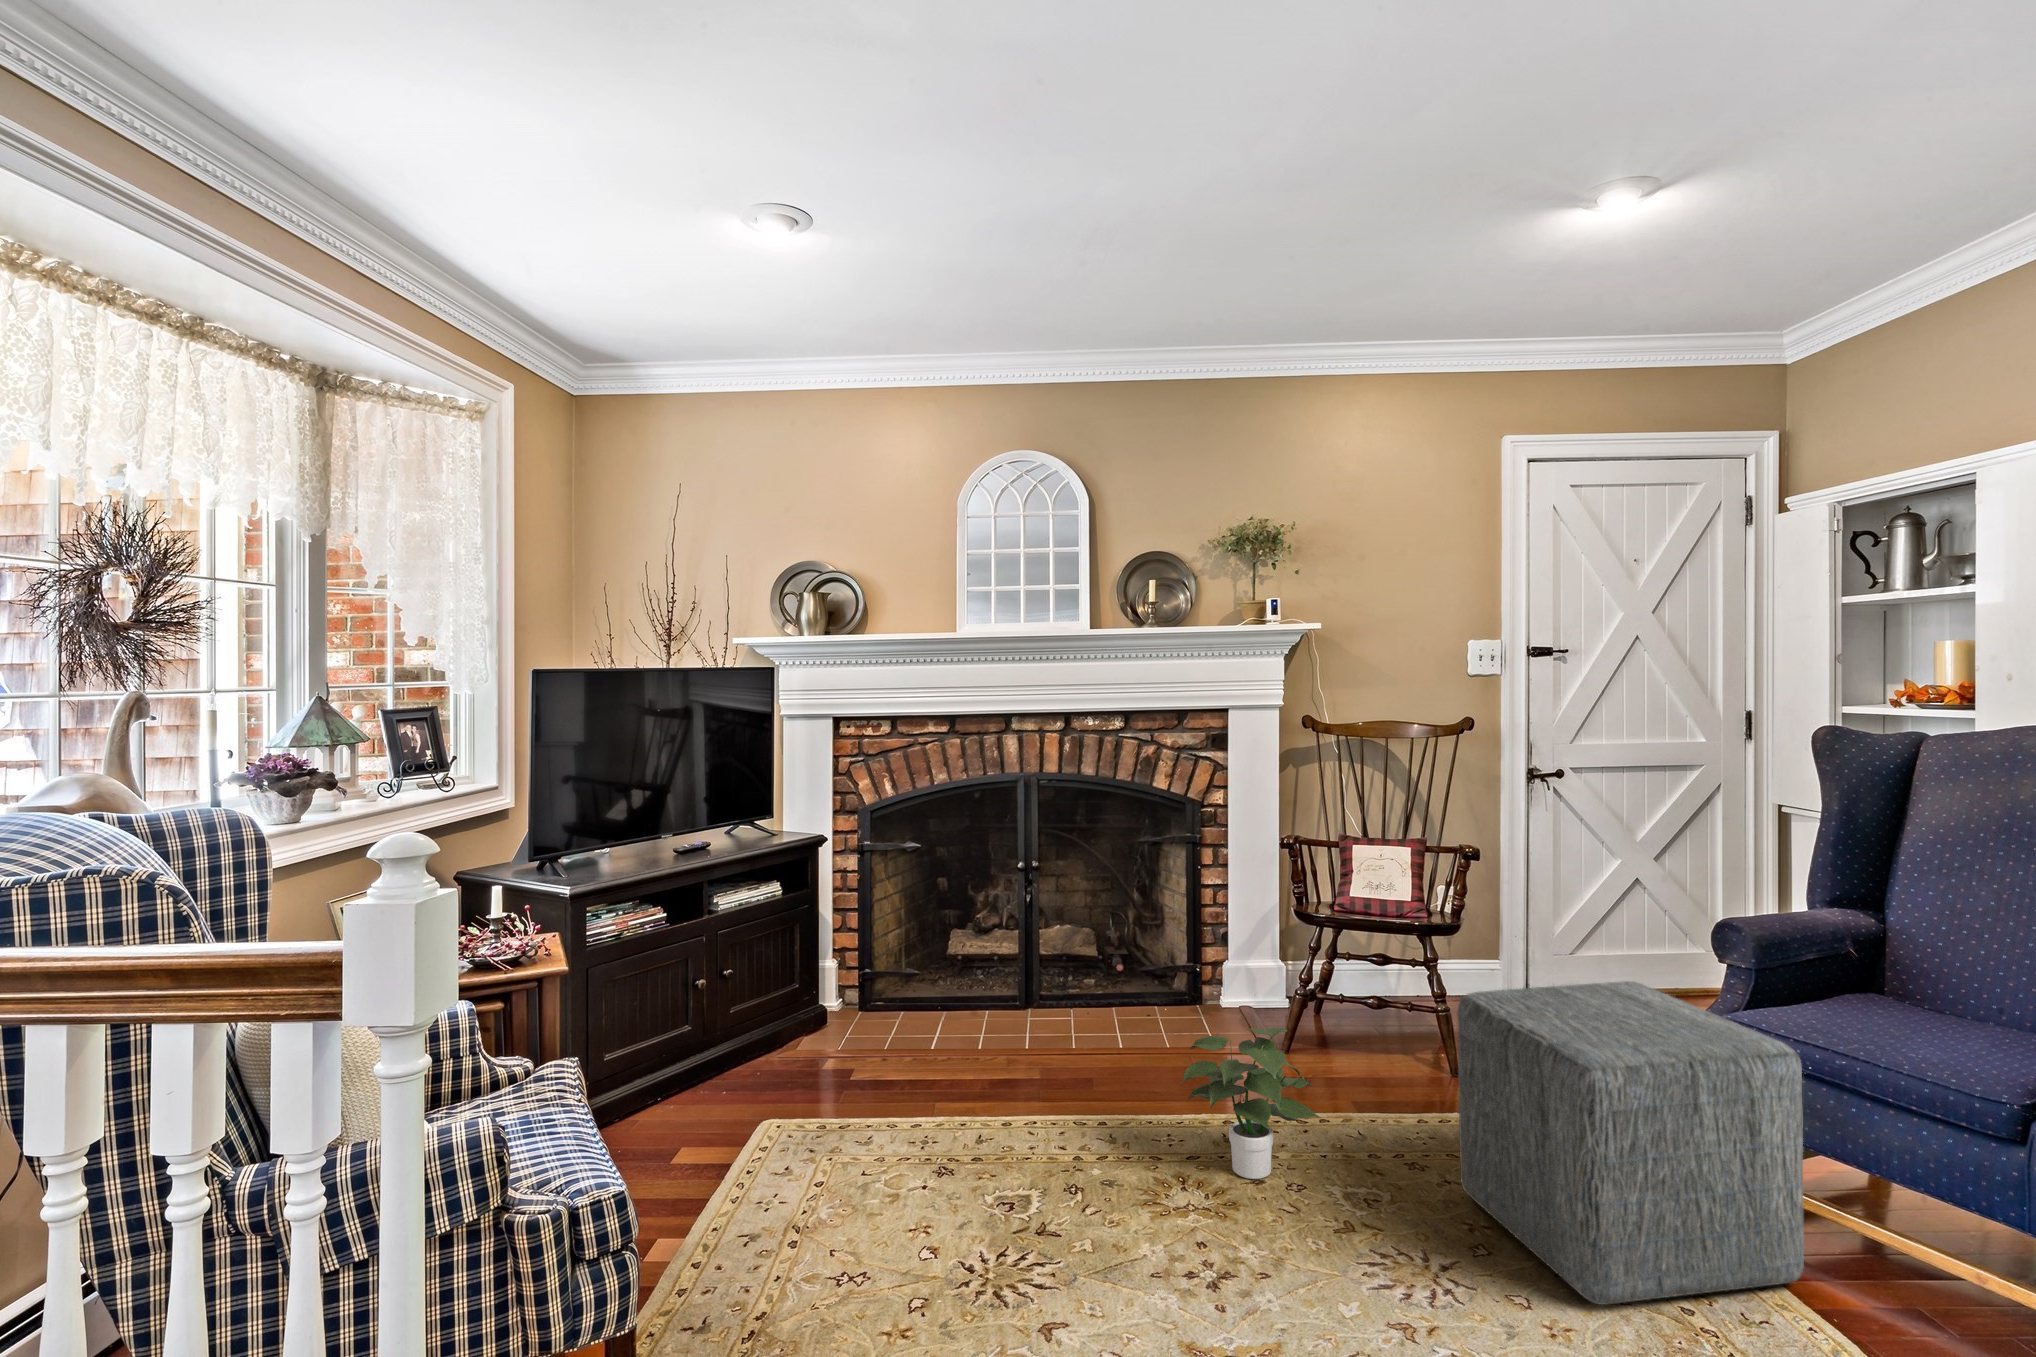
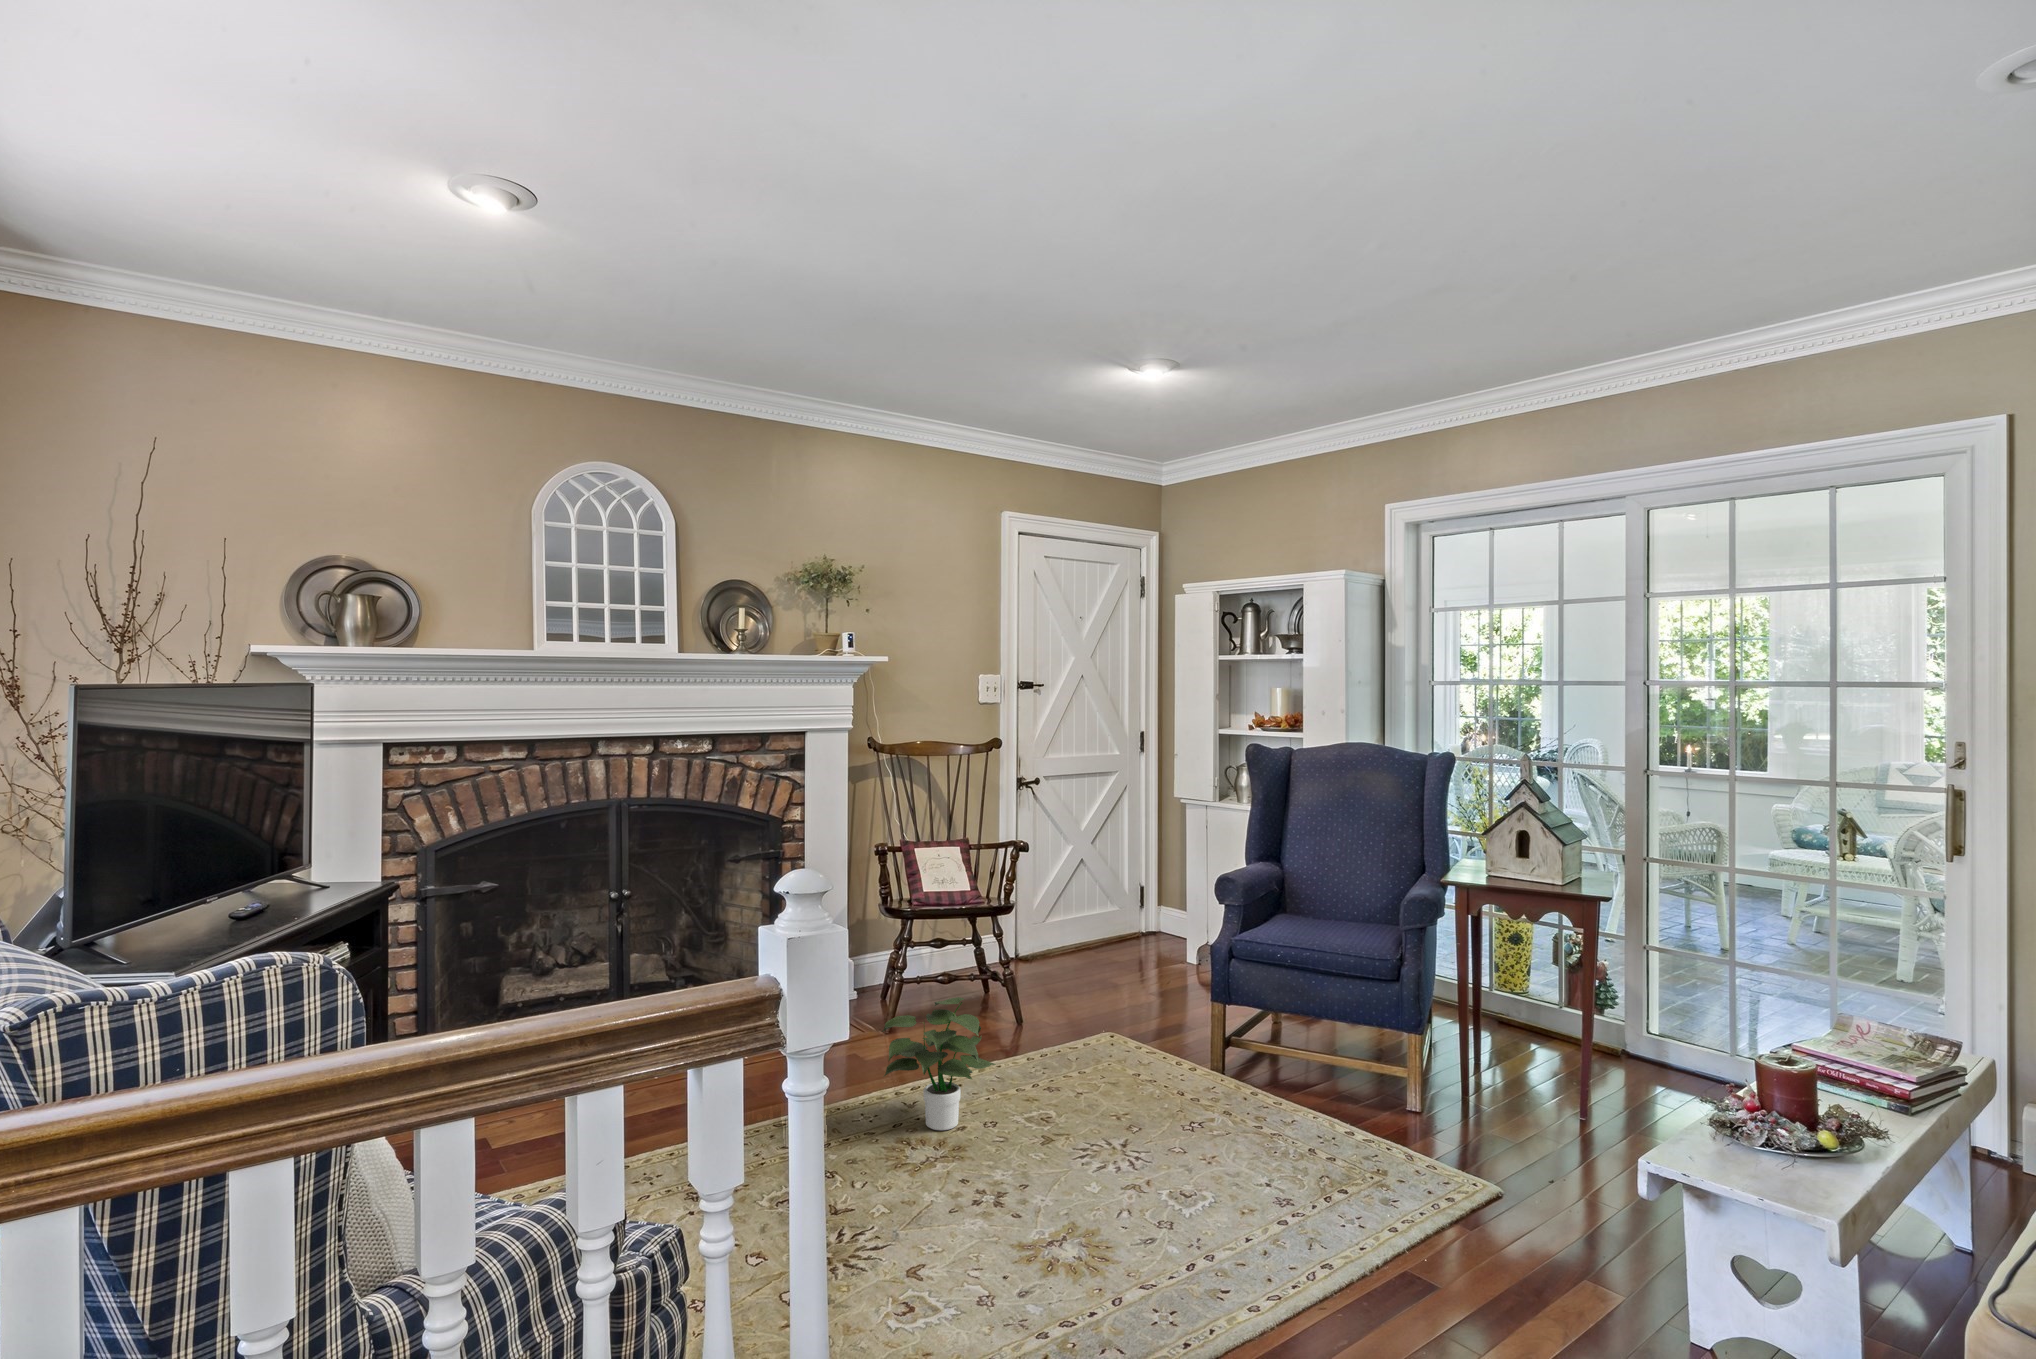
ottoman: present [1457,981,1804,1305] -> none [1092,919,1302,1138]

